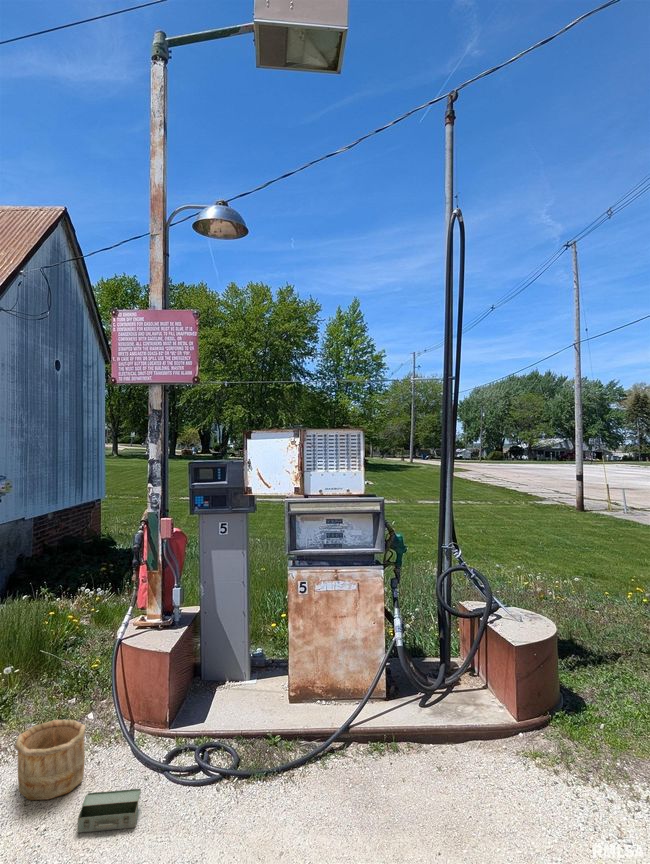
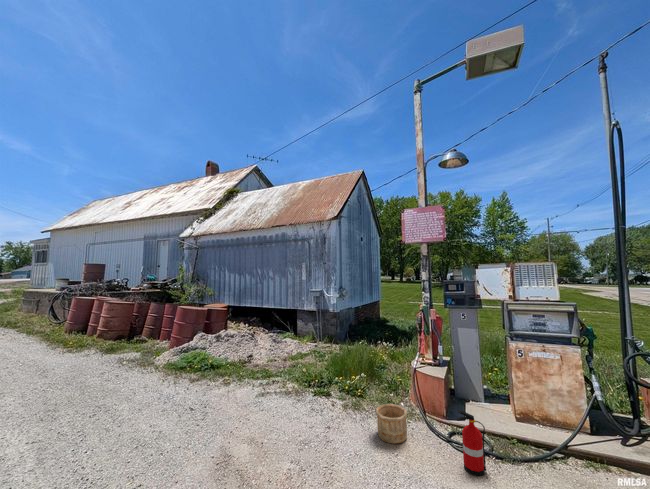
fire extinguisher: none [172,705,218,815] -> present [457,410,486,476]
toolbox: present [78,789,141,833] -> none [411,446,442,473]

